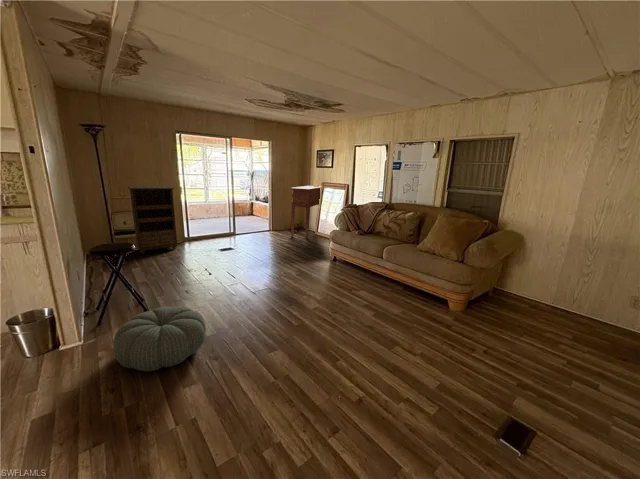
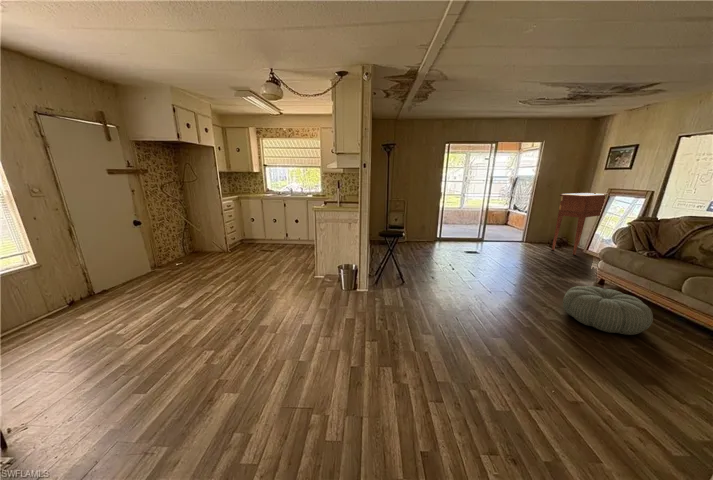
bookshelf: present [128,187,177,253] -> none [403,190,437,244]
pouf: present [114,306,206,371] -> present [563,286,653,335]

